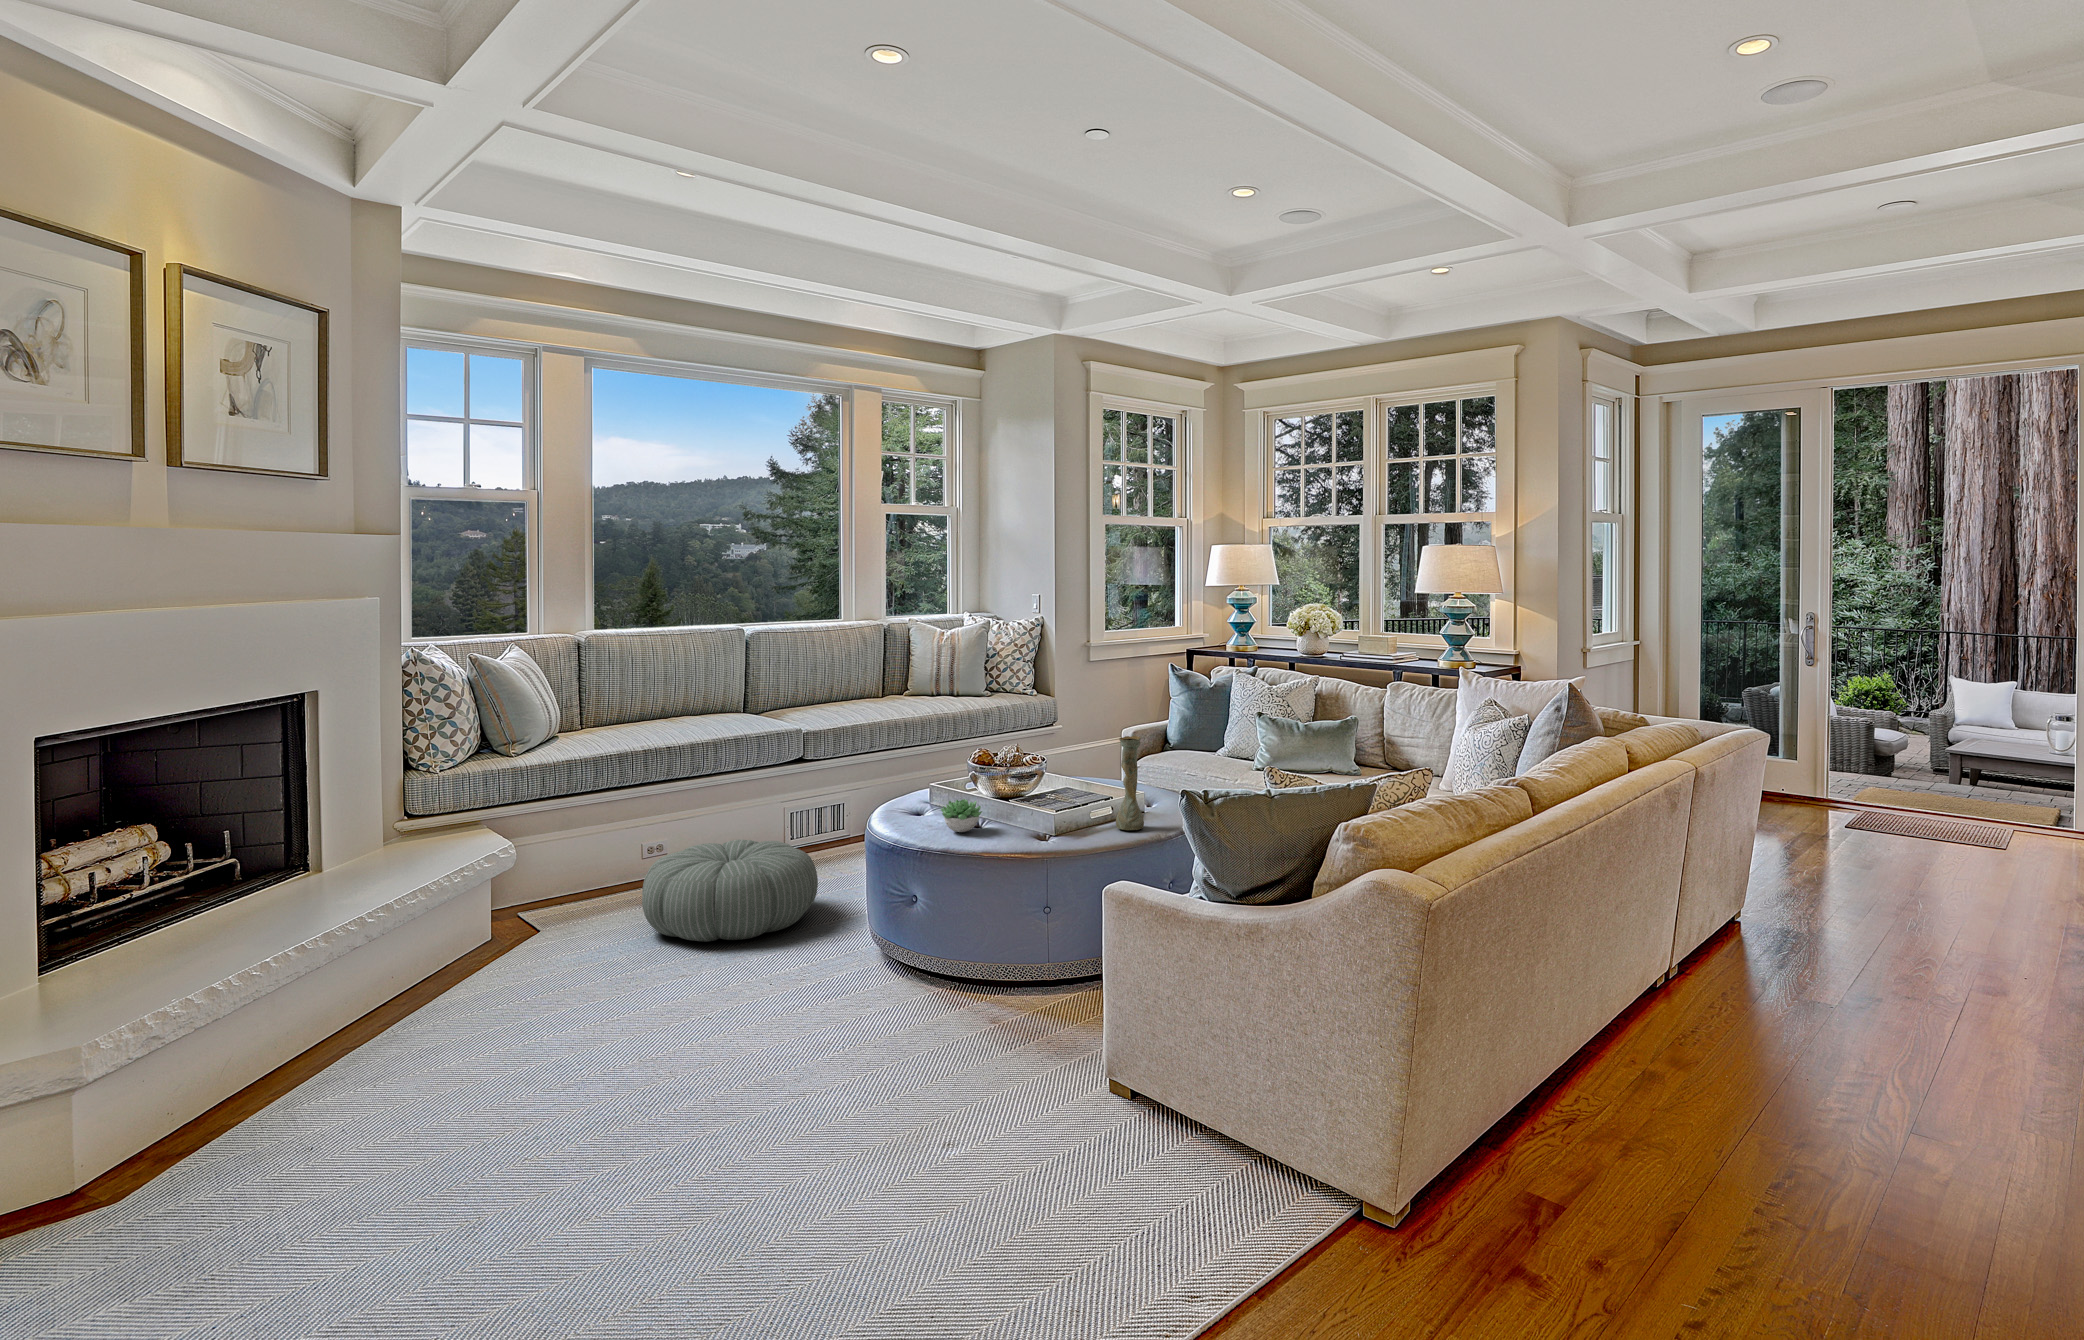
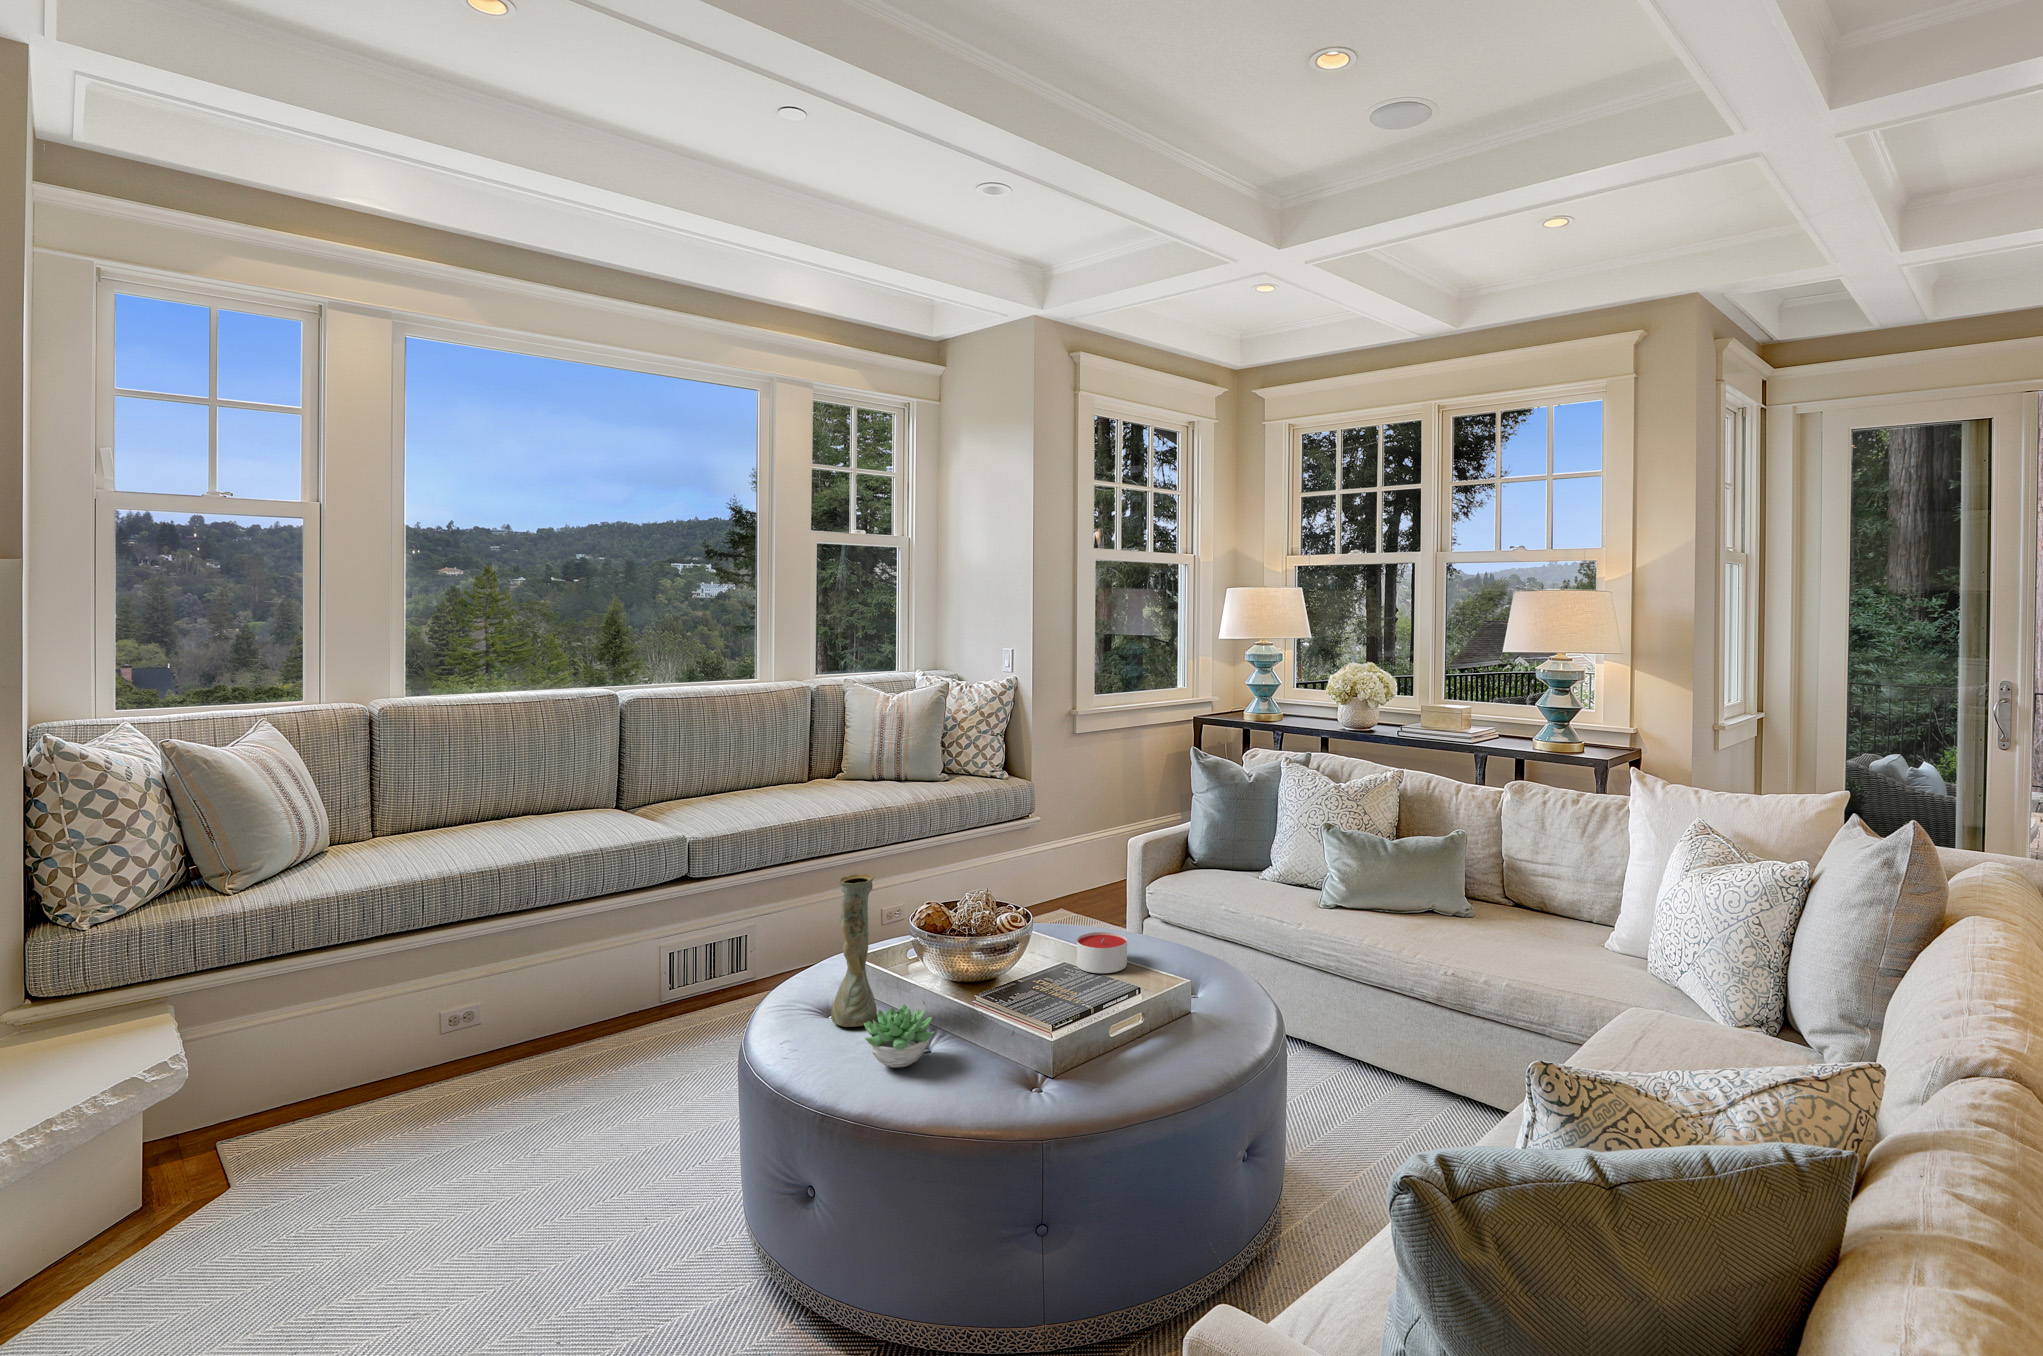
vase: present [1116,736,1144,830] -> present [831,874,877,1027]
candle: none [1074,774,1107,797] -> present [1077,932,1127,973]
pouf: present [642,840,818,942] -> none [378,1029,679,1232]

